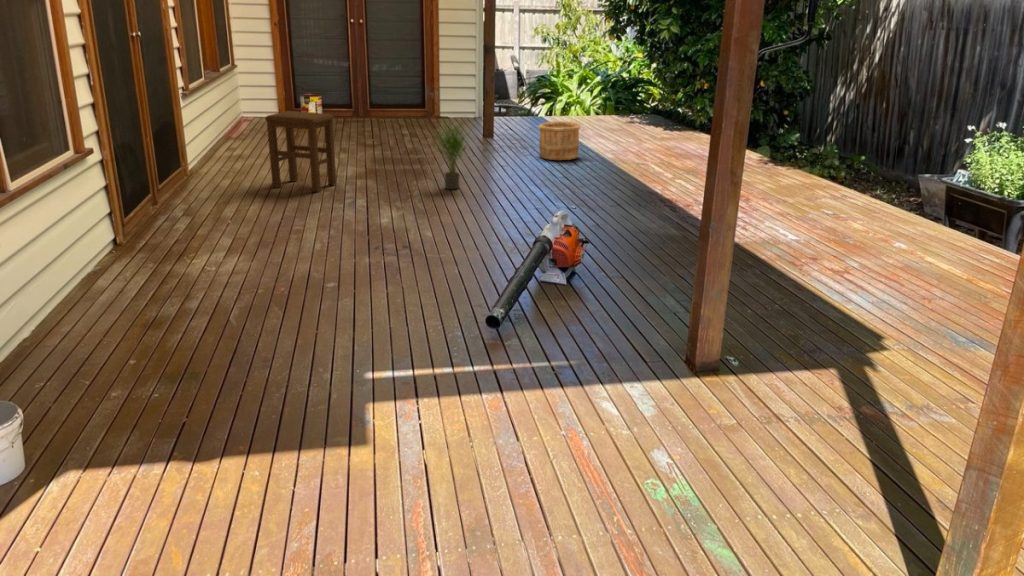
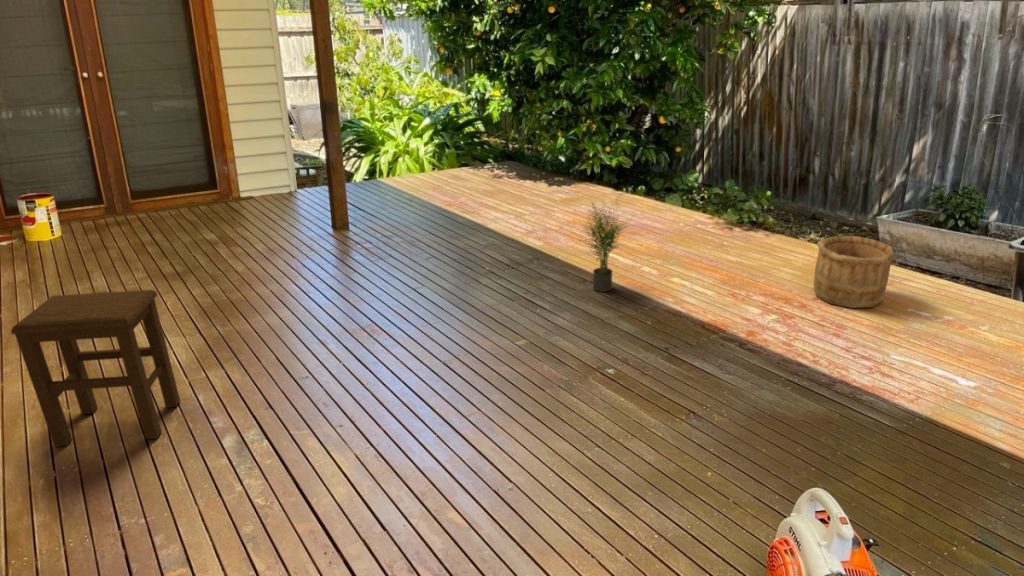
potted plant: present [434,122,466,189] -> present [579,204,622,292]
wooden bucket: present [539,122,580,160] -> present [814,236,895,308]

